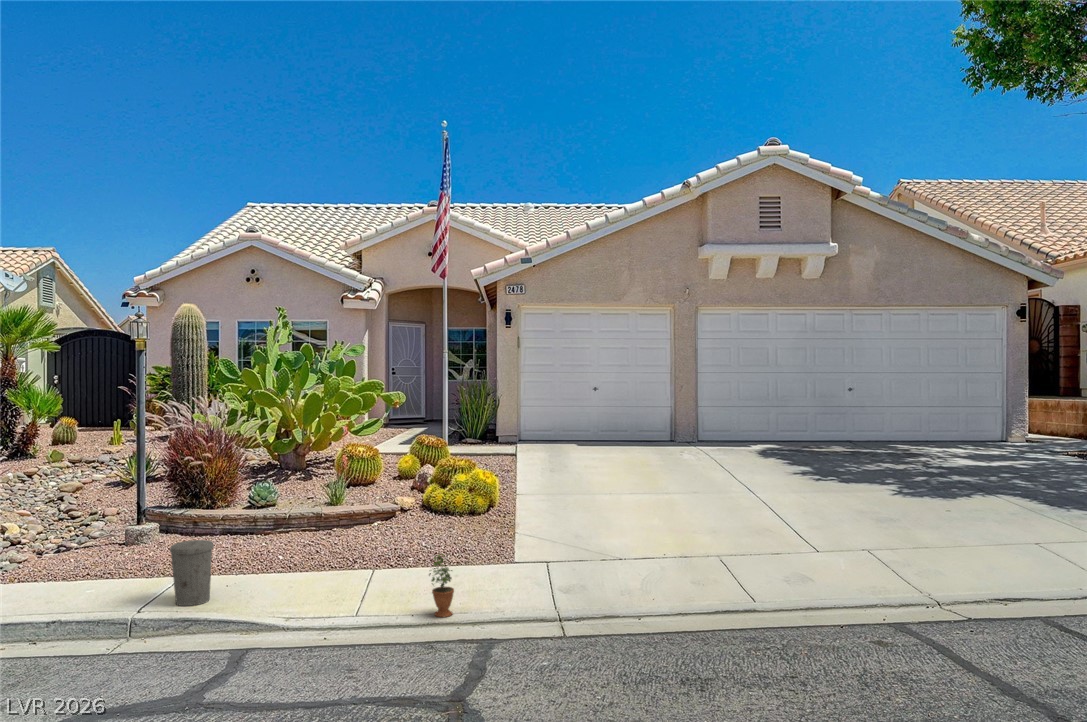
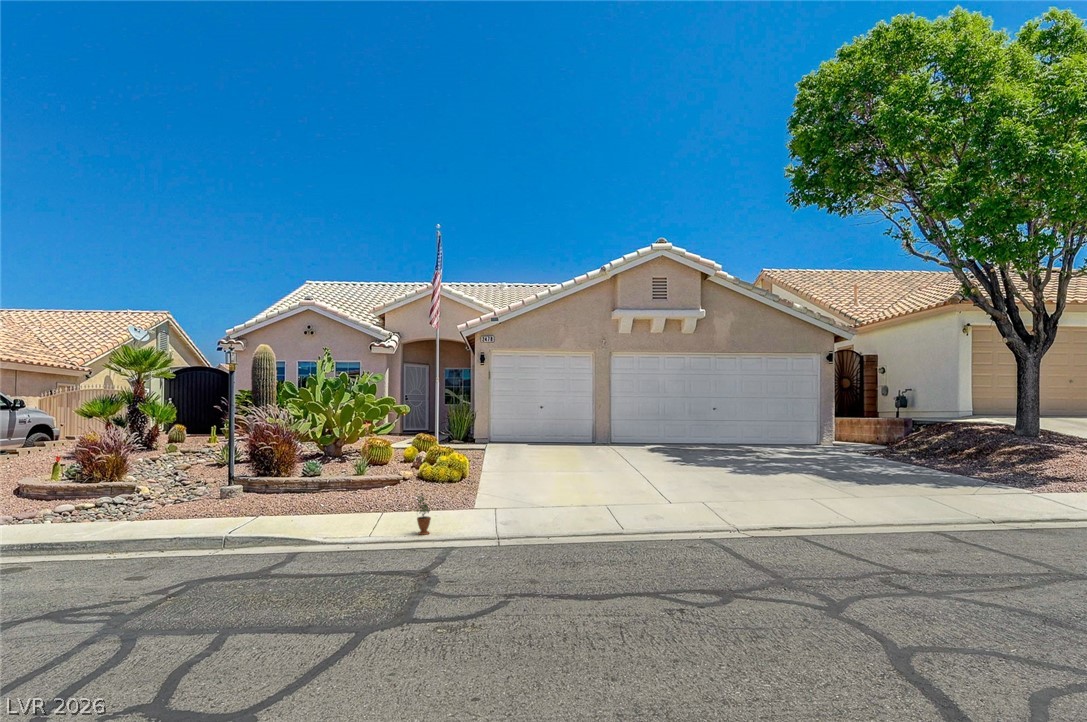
trash can: present [170,540,214,606] -> none [251,489,279,530]

